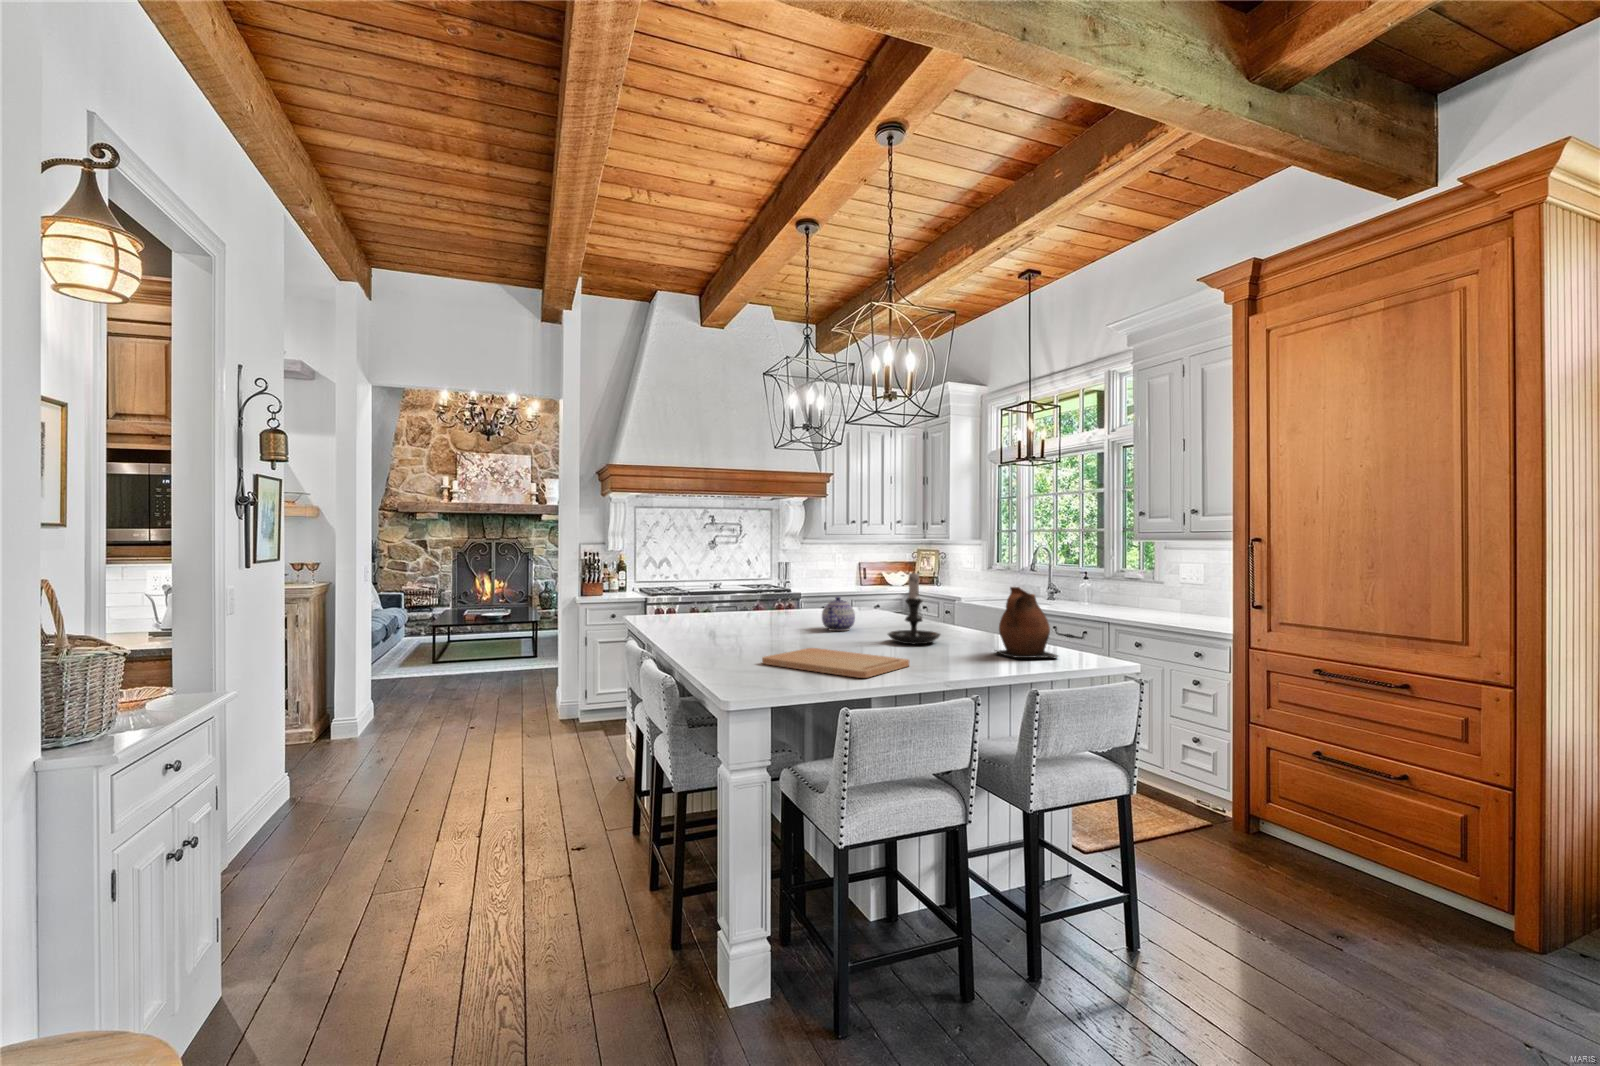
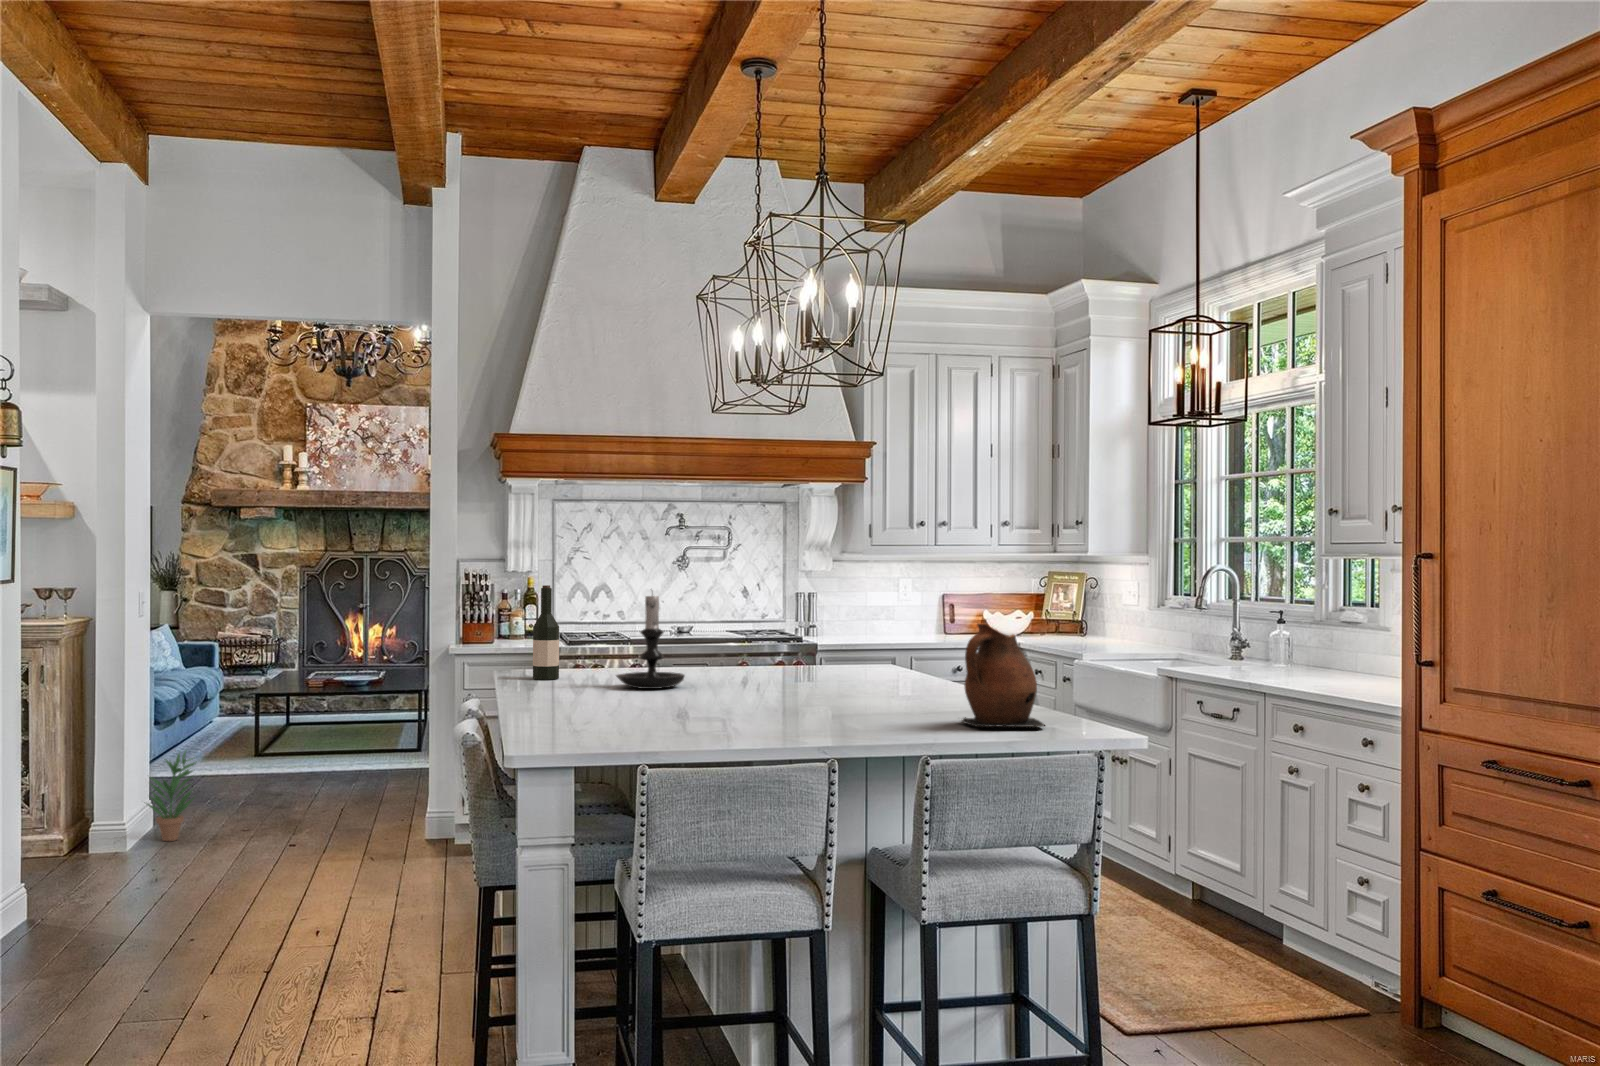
wine bottle: none [661,561,678,624] -> present [533,585,559,680]
candle holder: present [888,573,940,644] -> present [616,595,684,689]
teapot: present [822,597,855,631] -> none [758,640,808,692]
cutting board: present [762,648,909,678] -> none [611,709,811,744]
potted plant: none [370,667,407,728] -> present [148,752,196,841]

